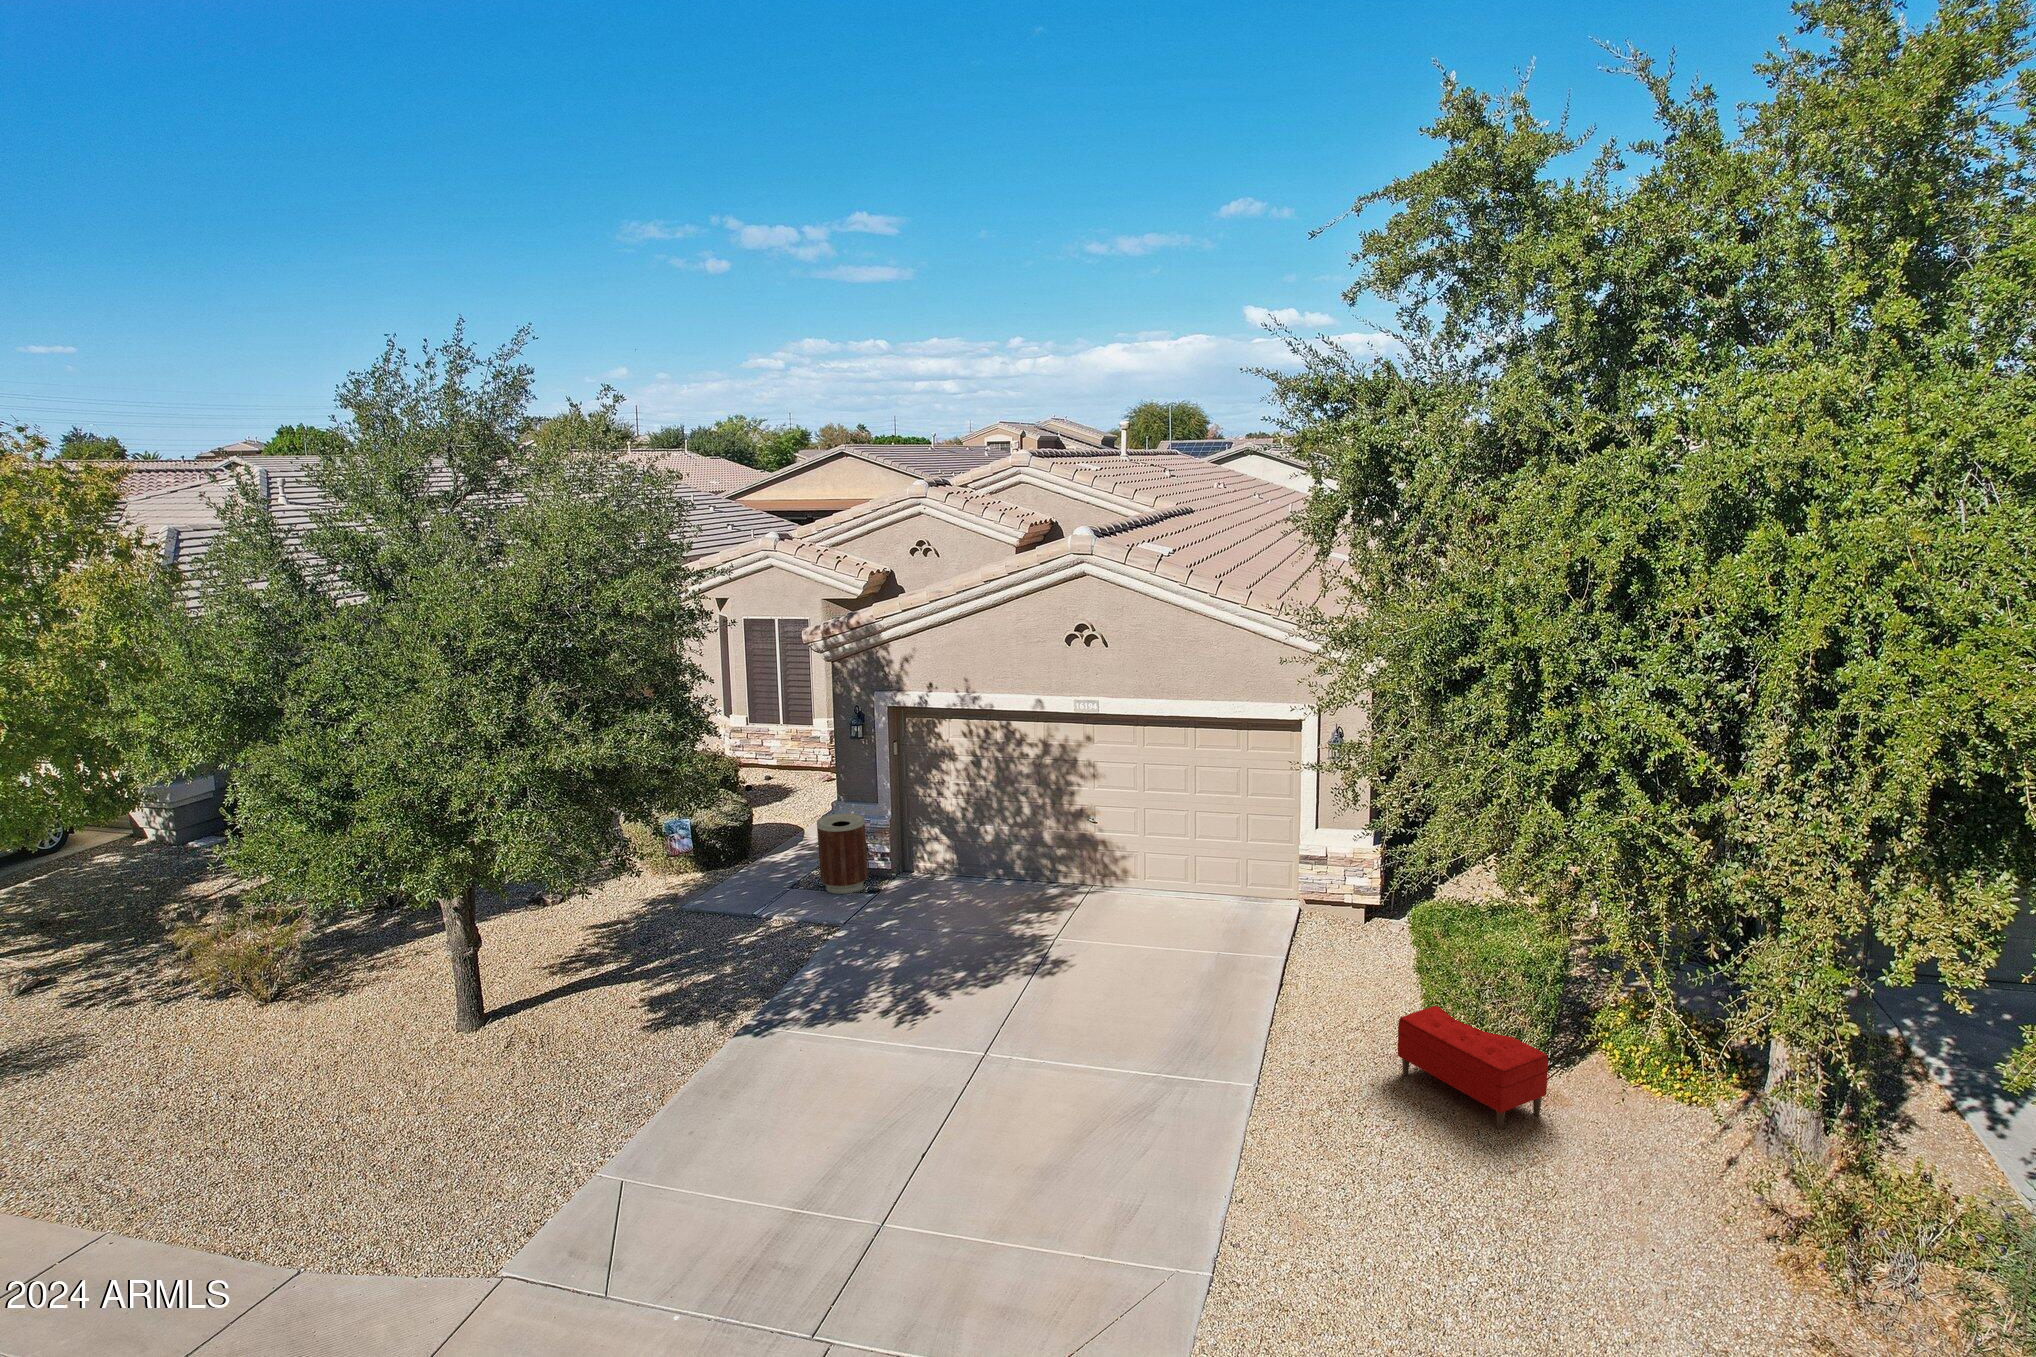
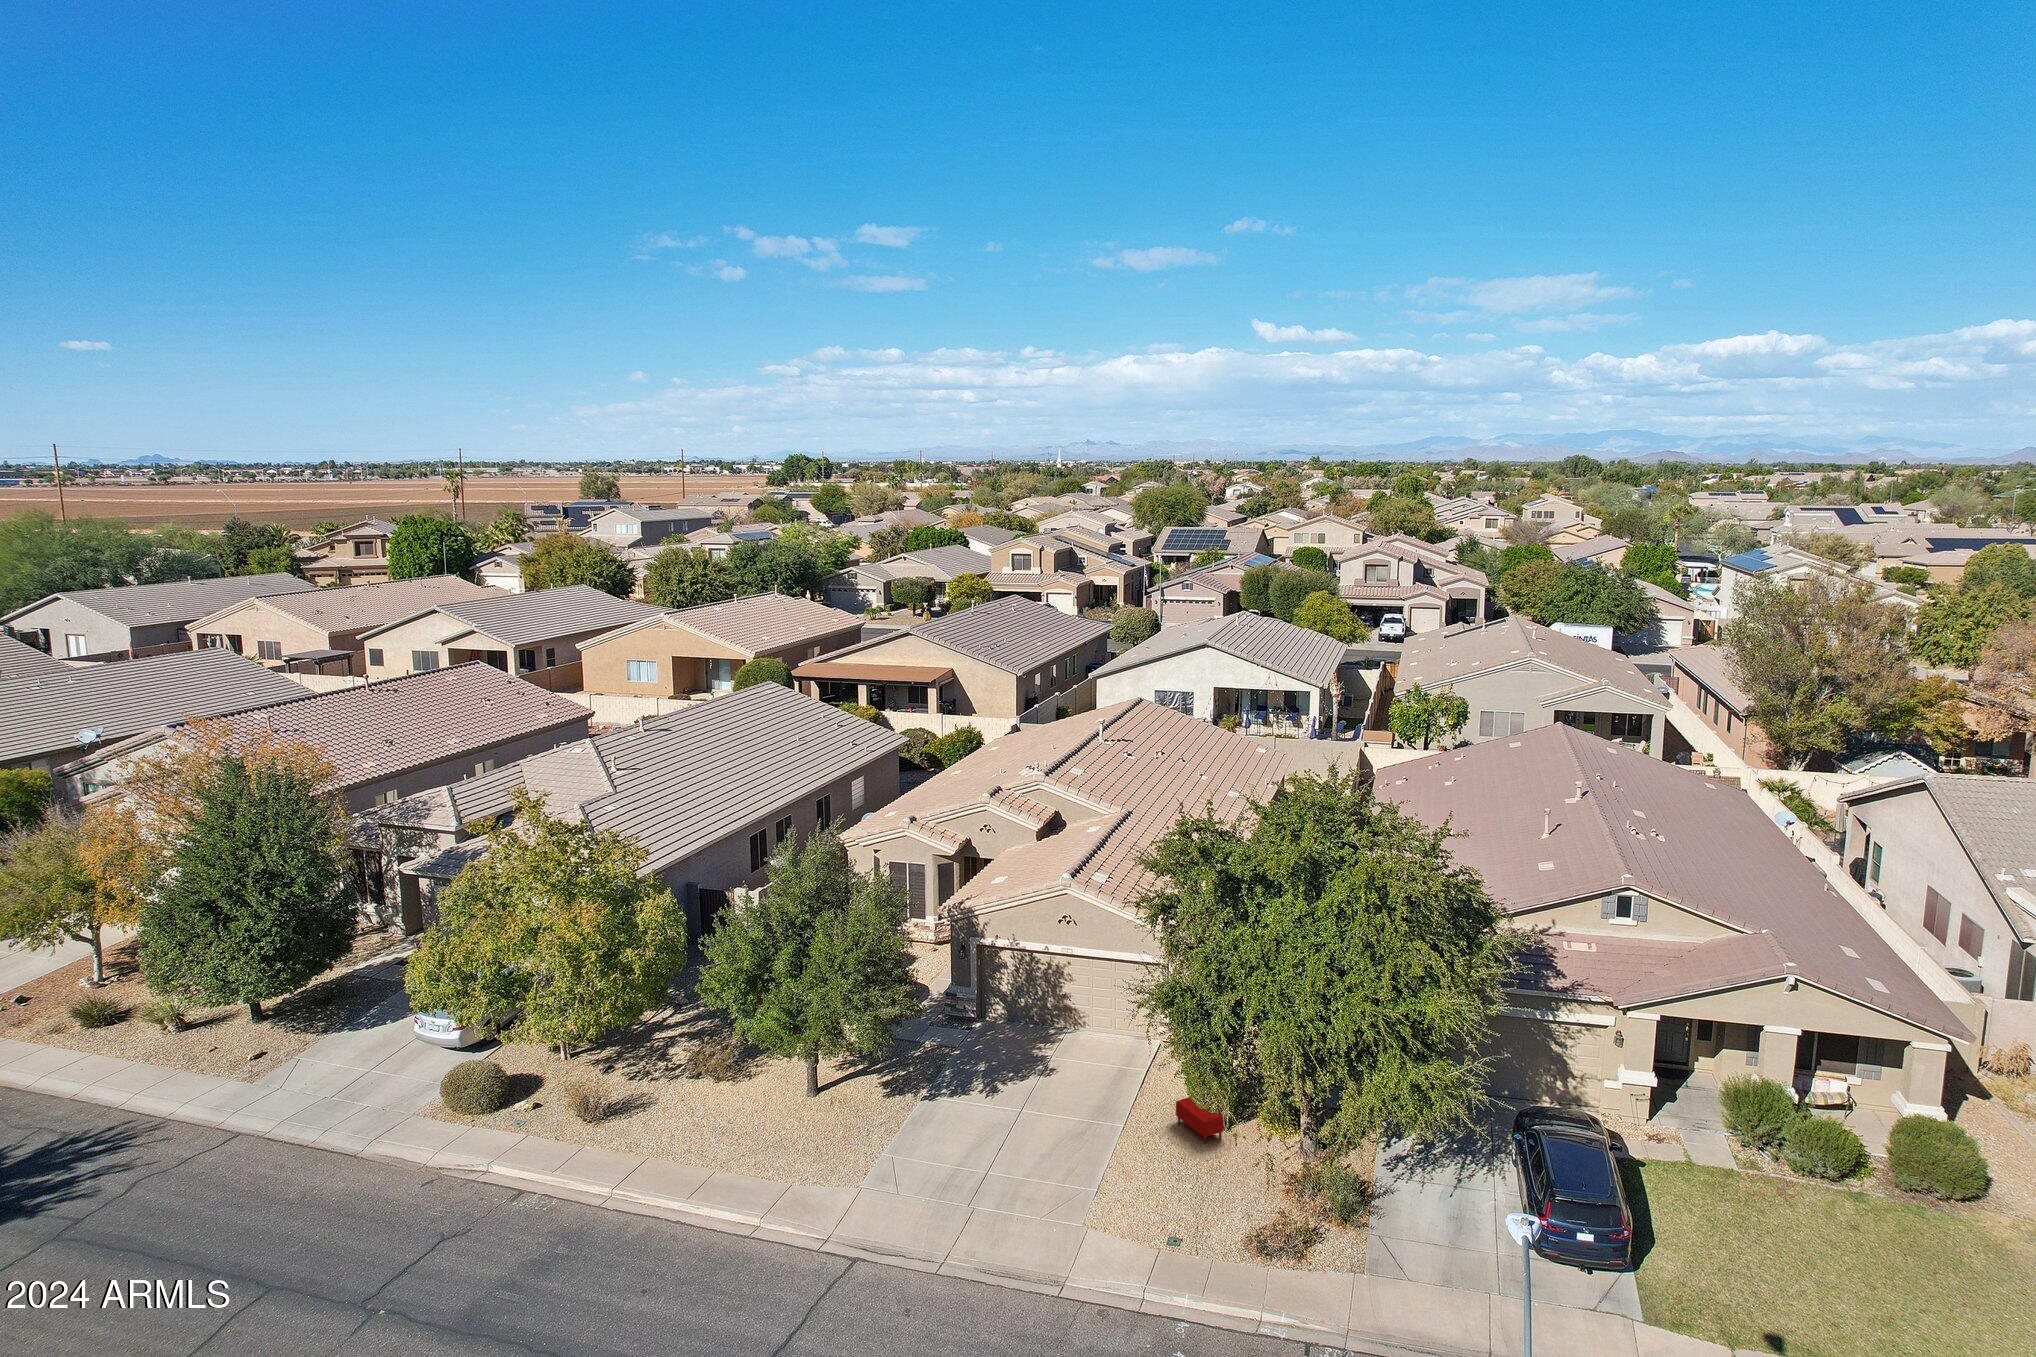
trash can: present [817,813,868,894] -> none [944,991,966,1030]

